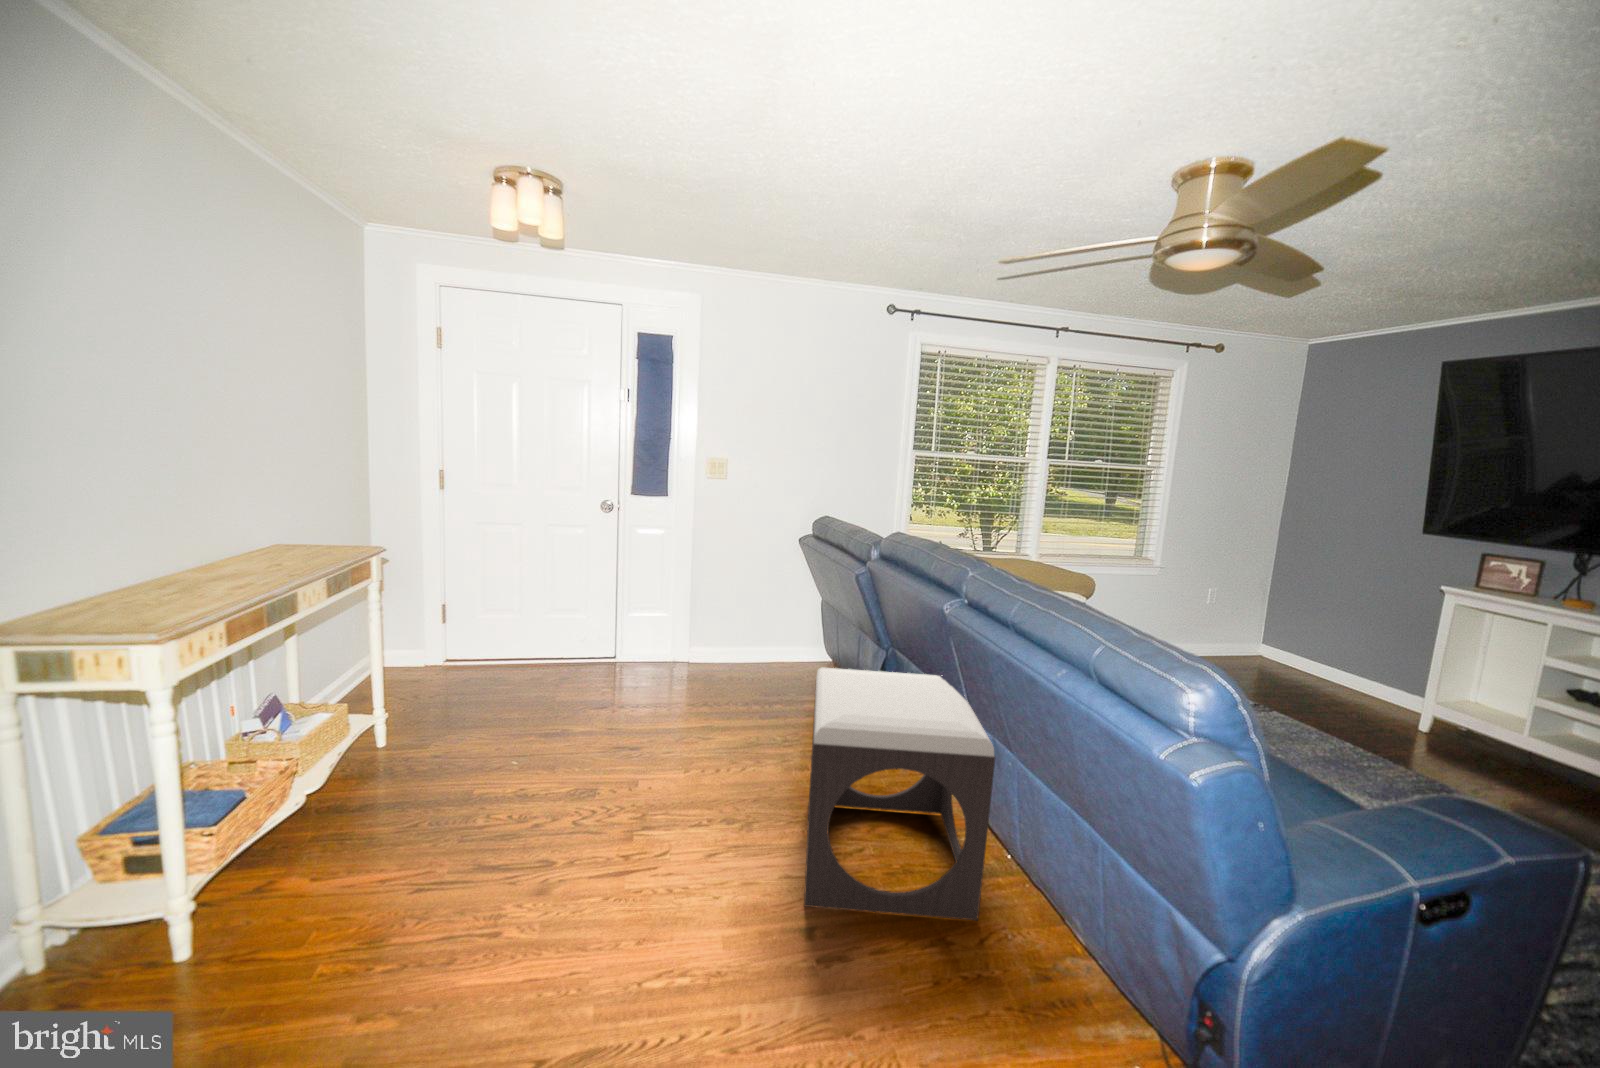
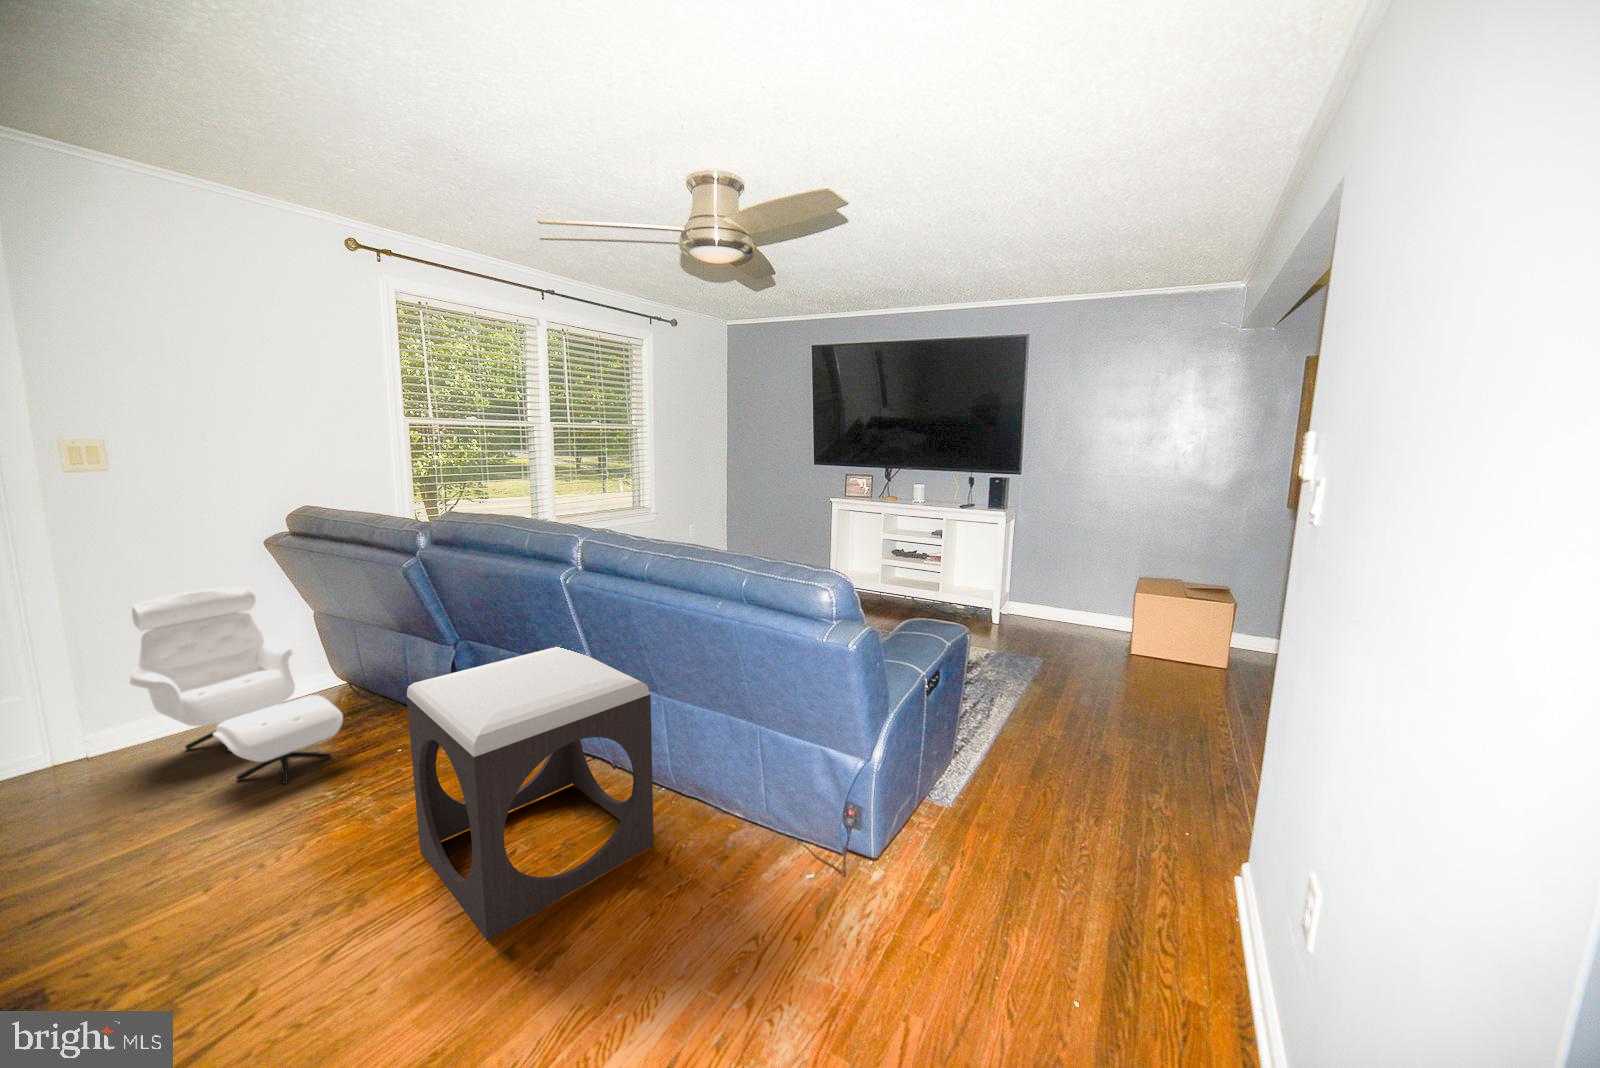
armchair: none [726,566,814,713] -> present [129,587,343,784]

